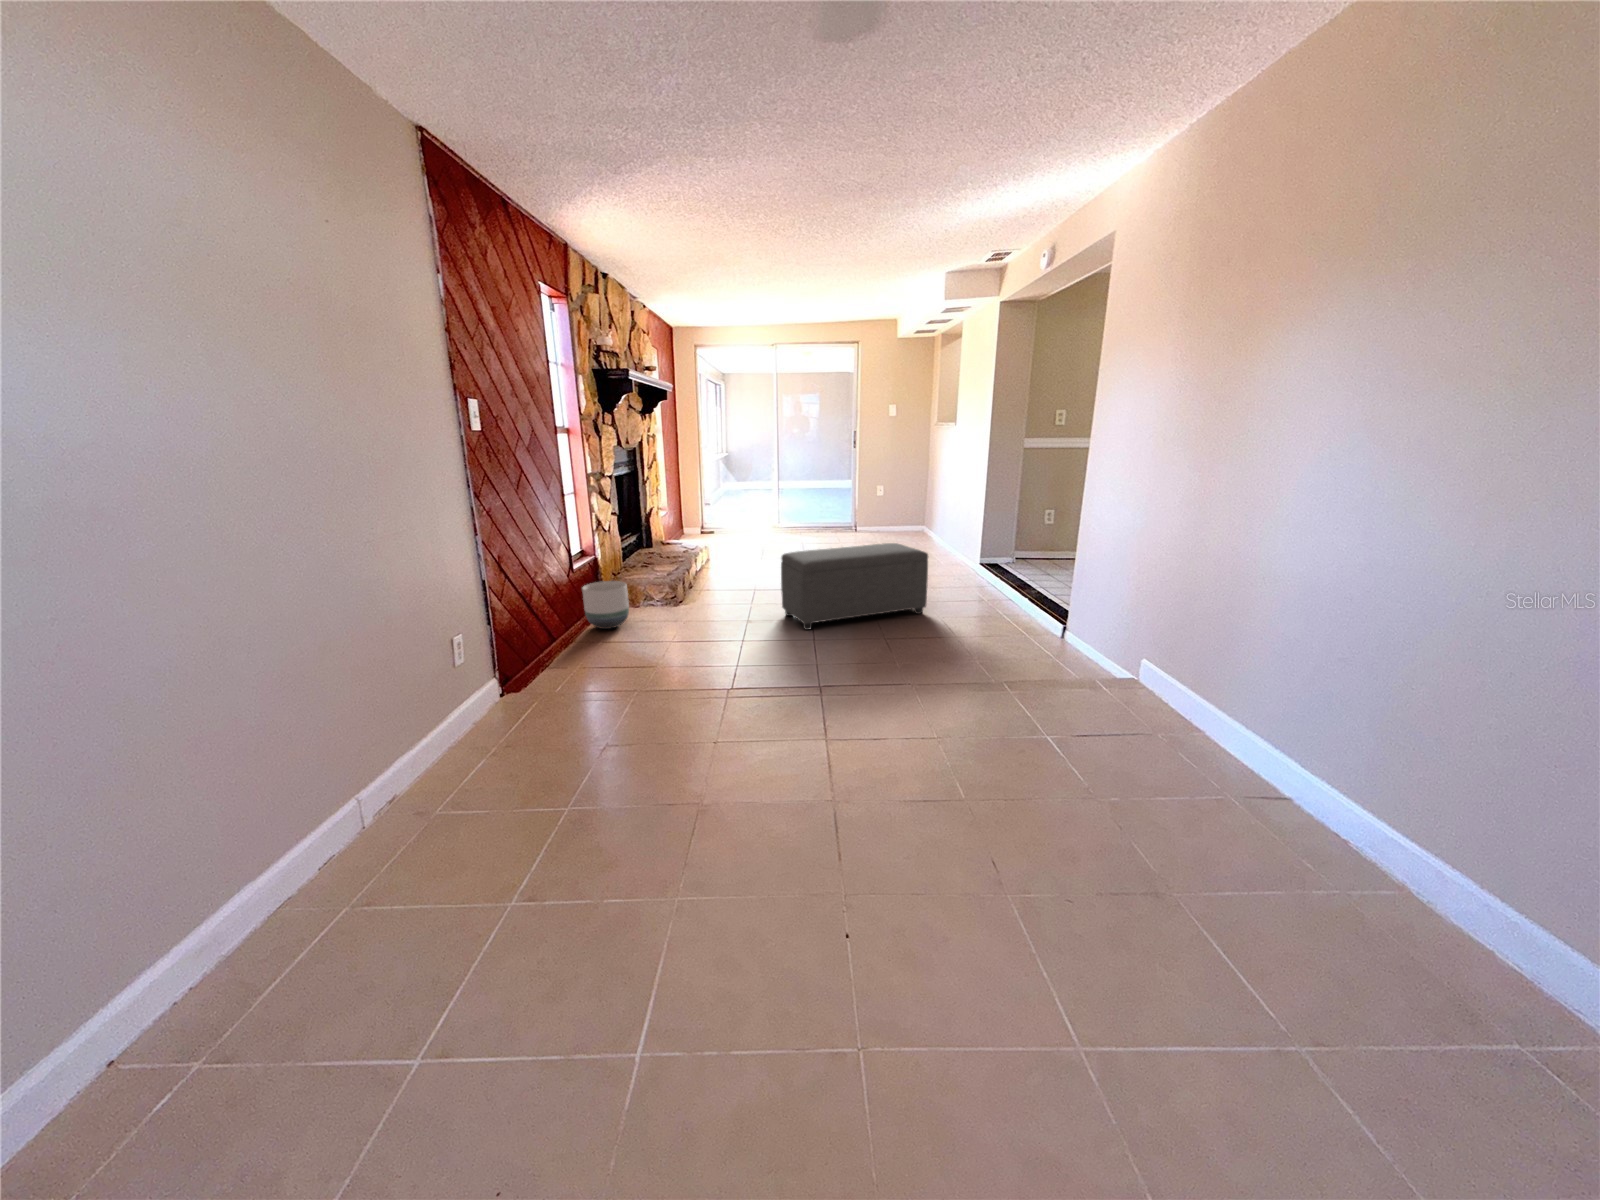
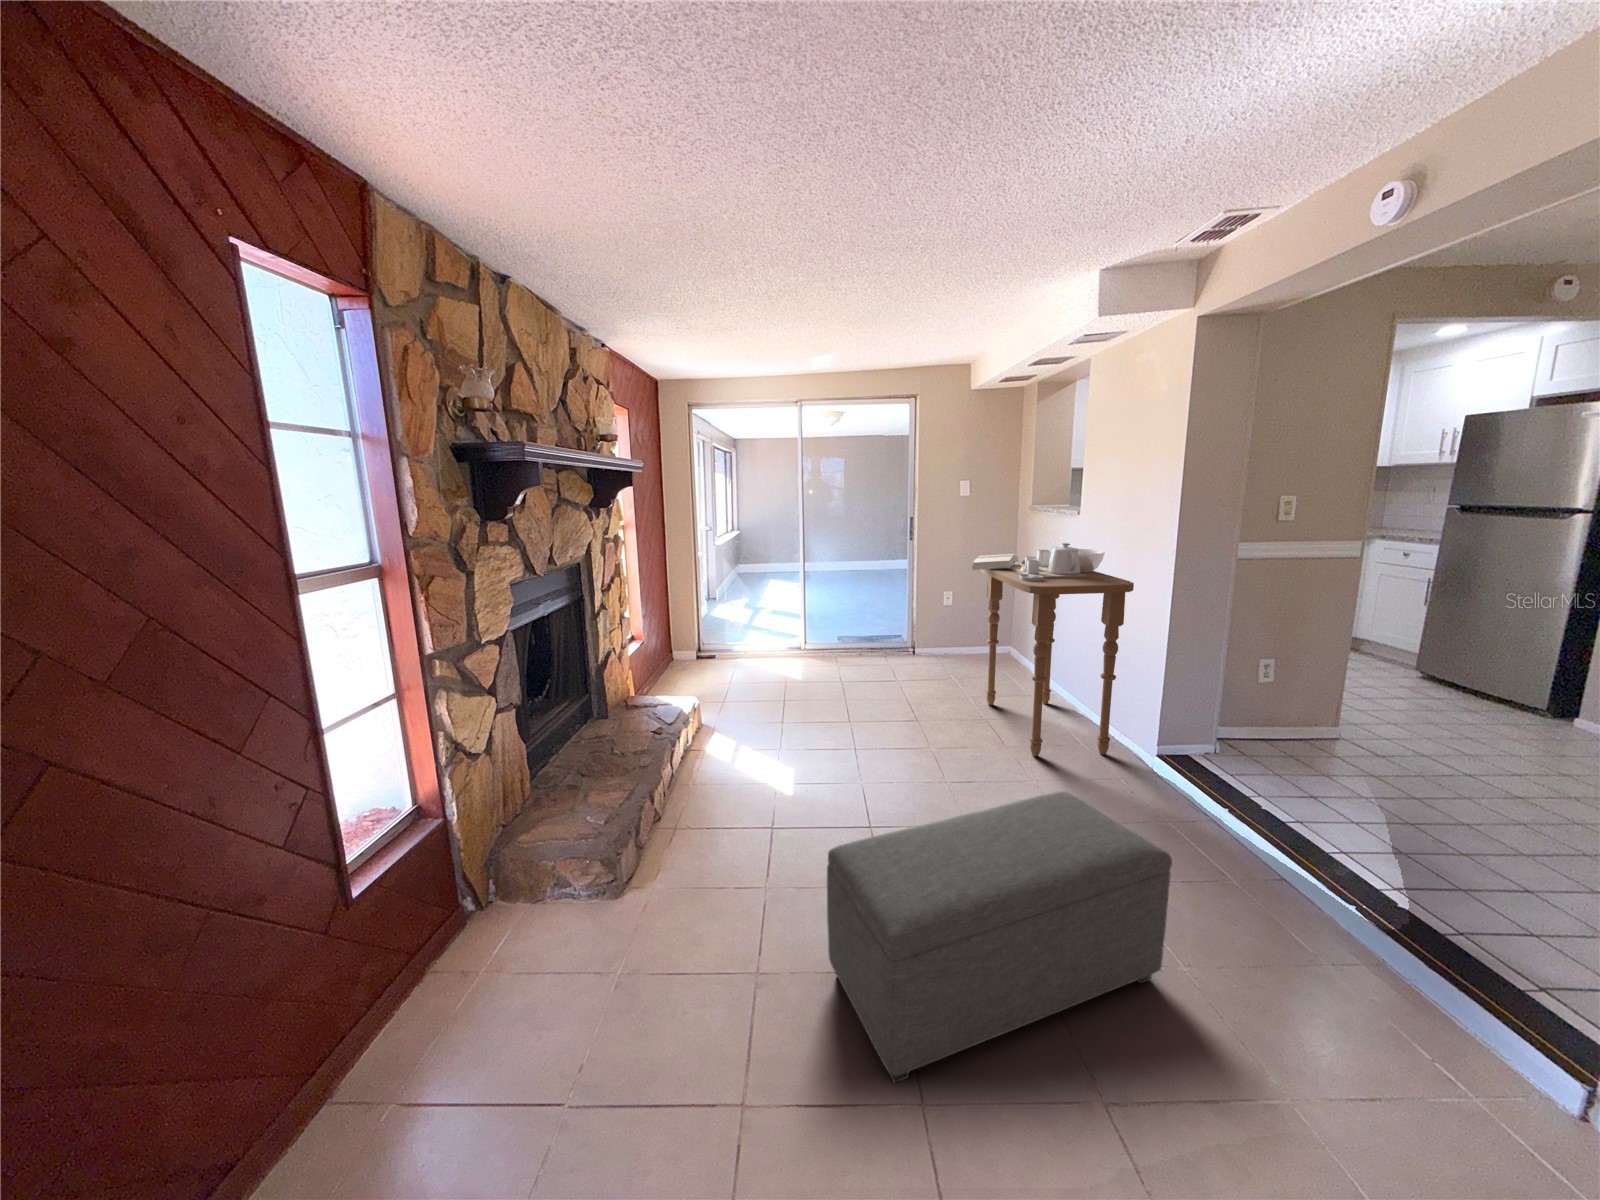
side table: none [881,439,966,566] -> present [972,543,1134,757]
planter: present [582,581,629,629] -> none [350,912,477,1058]

